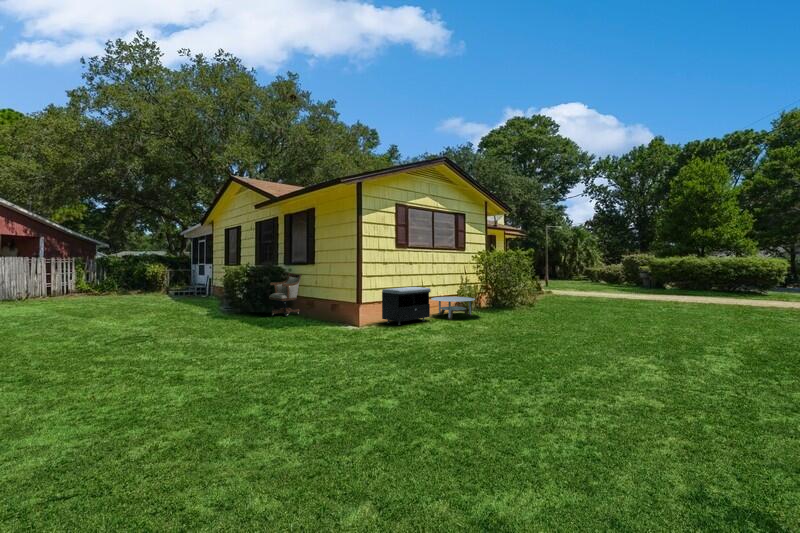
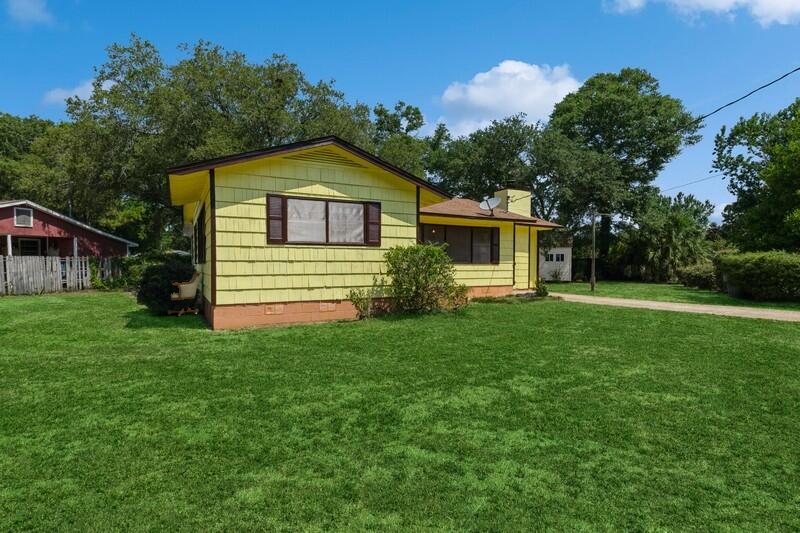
storage bench: present [382,287,431,325] -> none [243,288,297,329]
round table: present [431,297,475,320] -> none [311,300,363,326]

